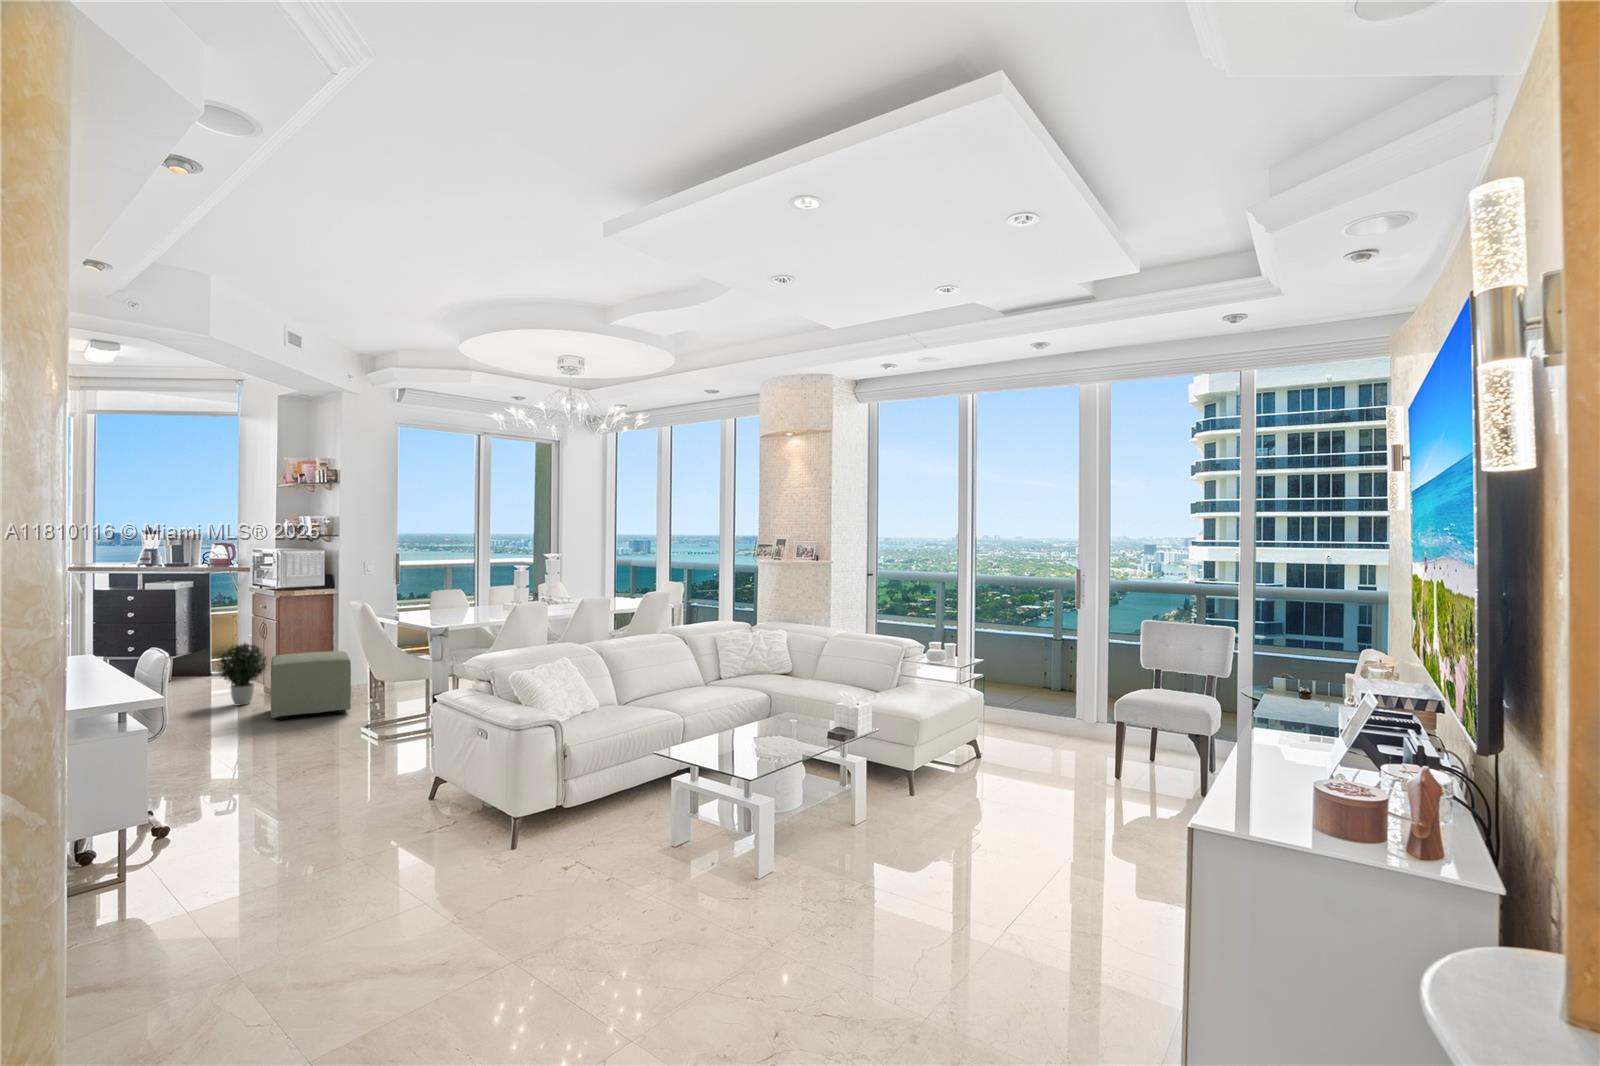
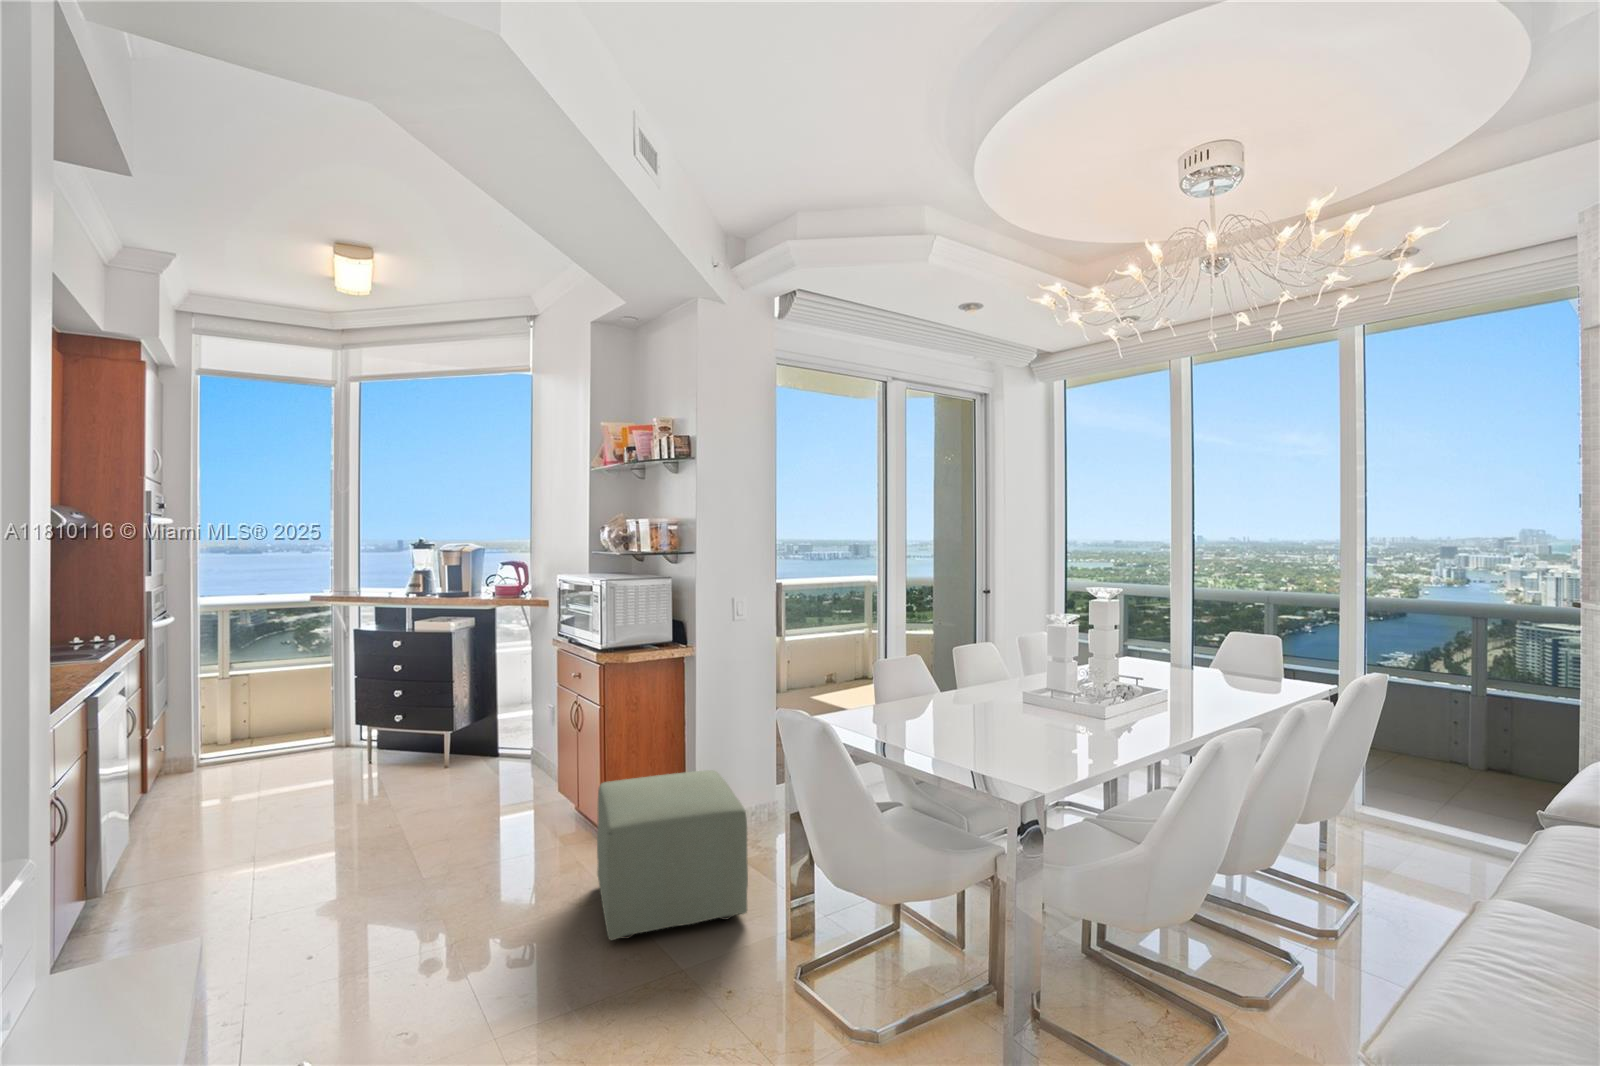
potted plant: present [218,643,266,705] -> none [505,743,589,860]

